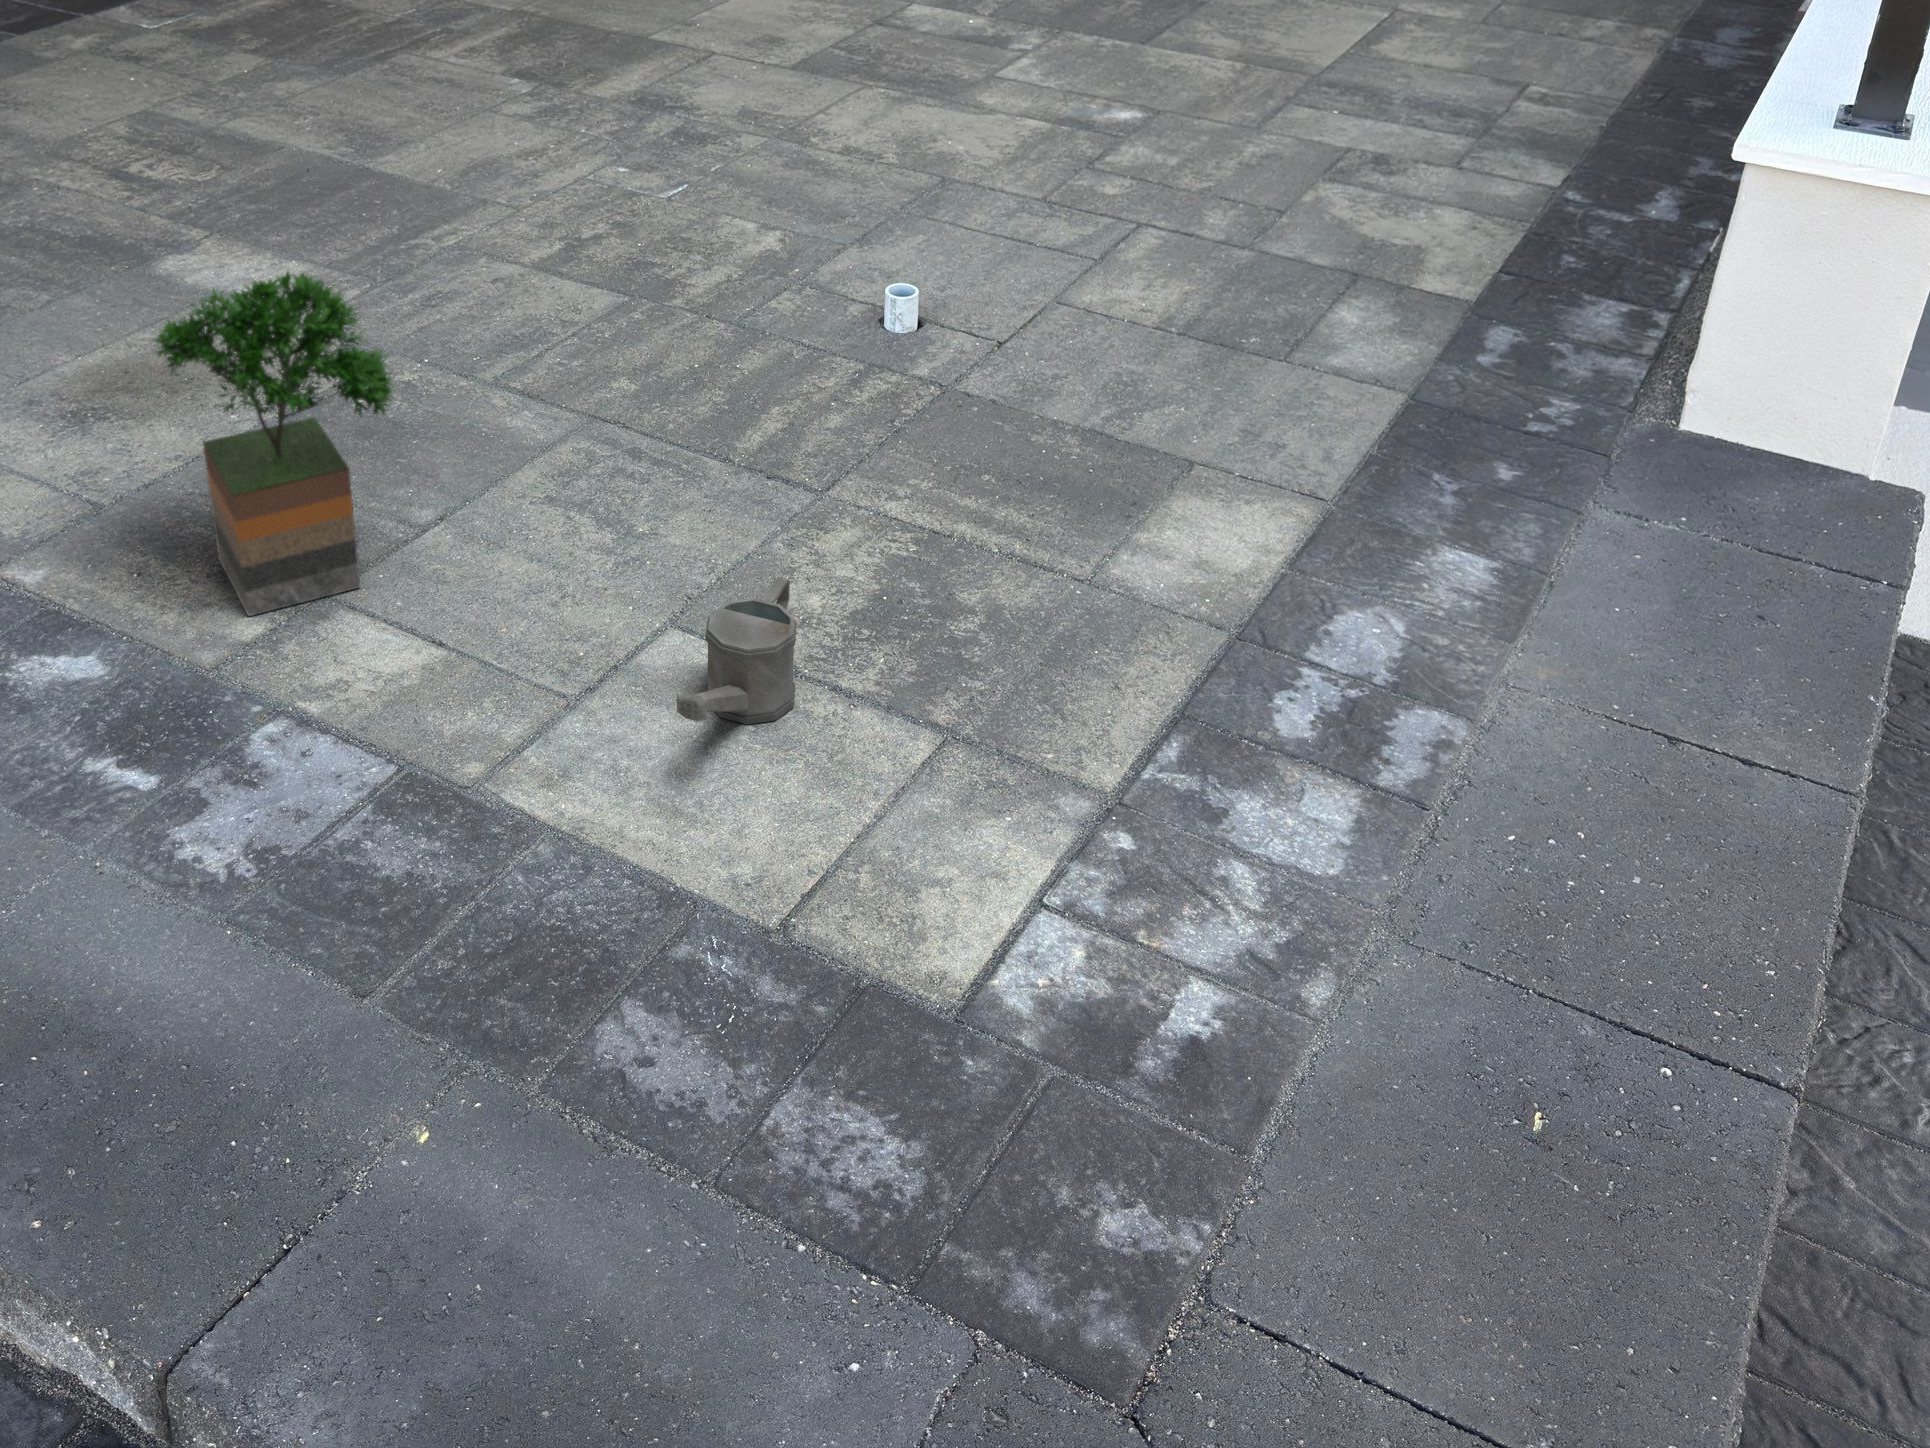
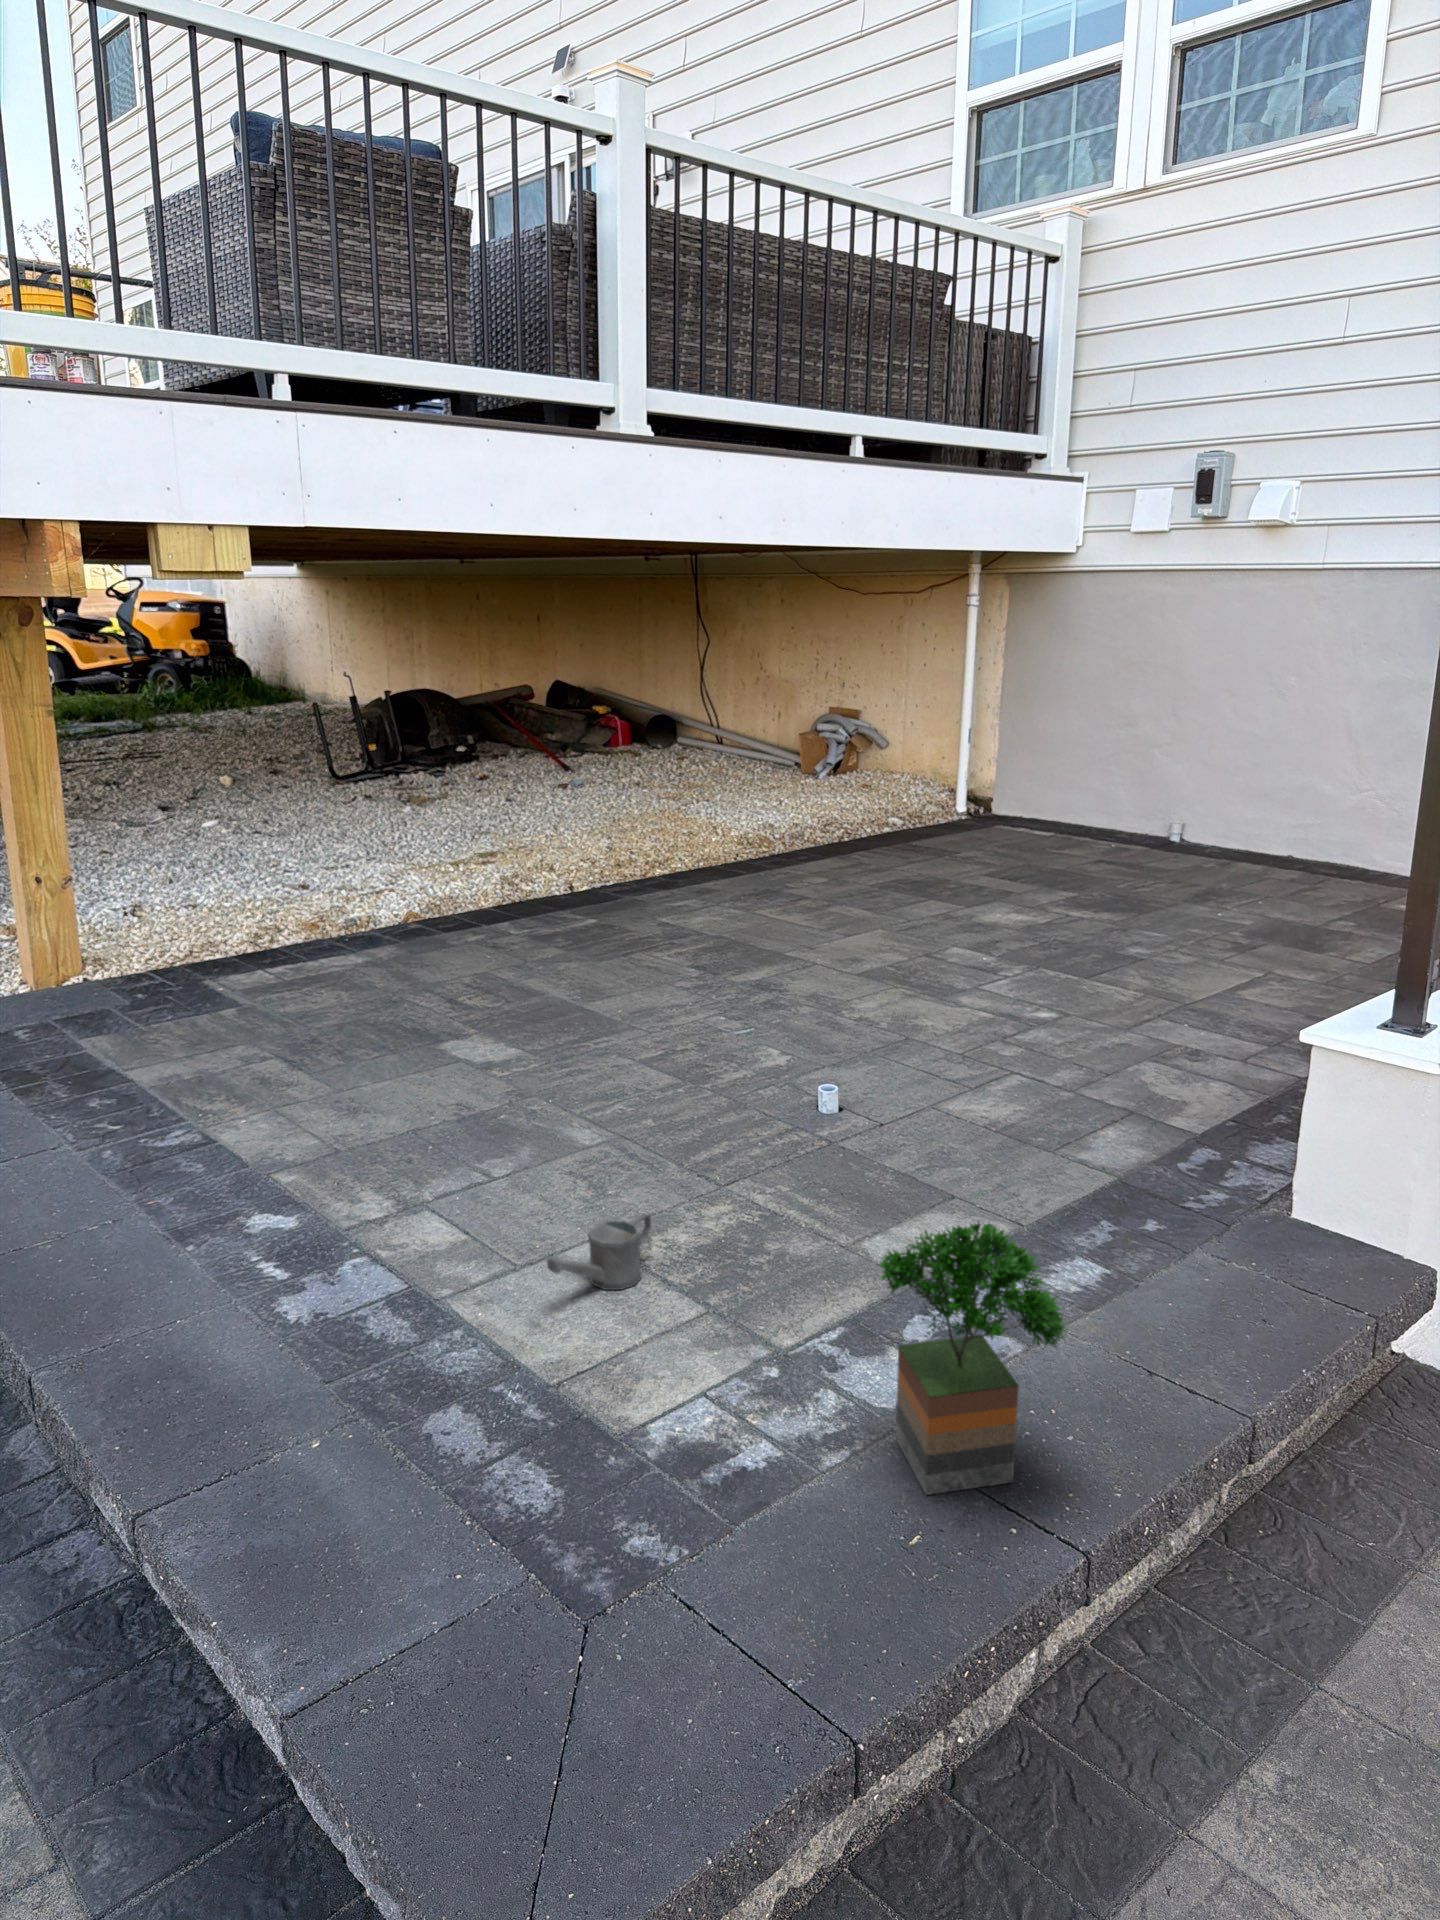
potted tree: present [153,272,393,616] -> present [879,1221,1066,1495]

